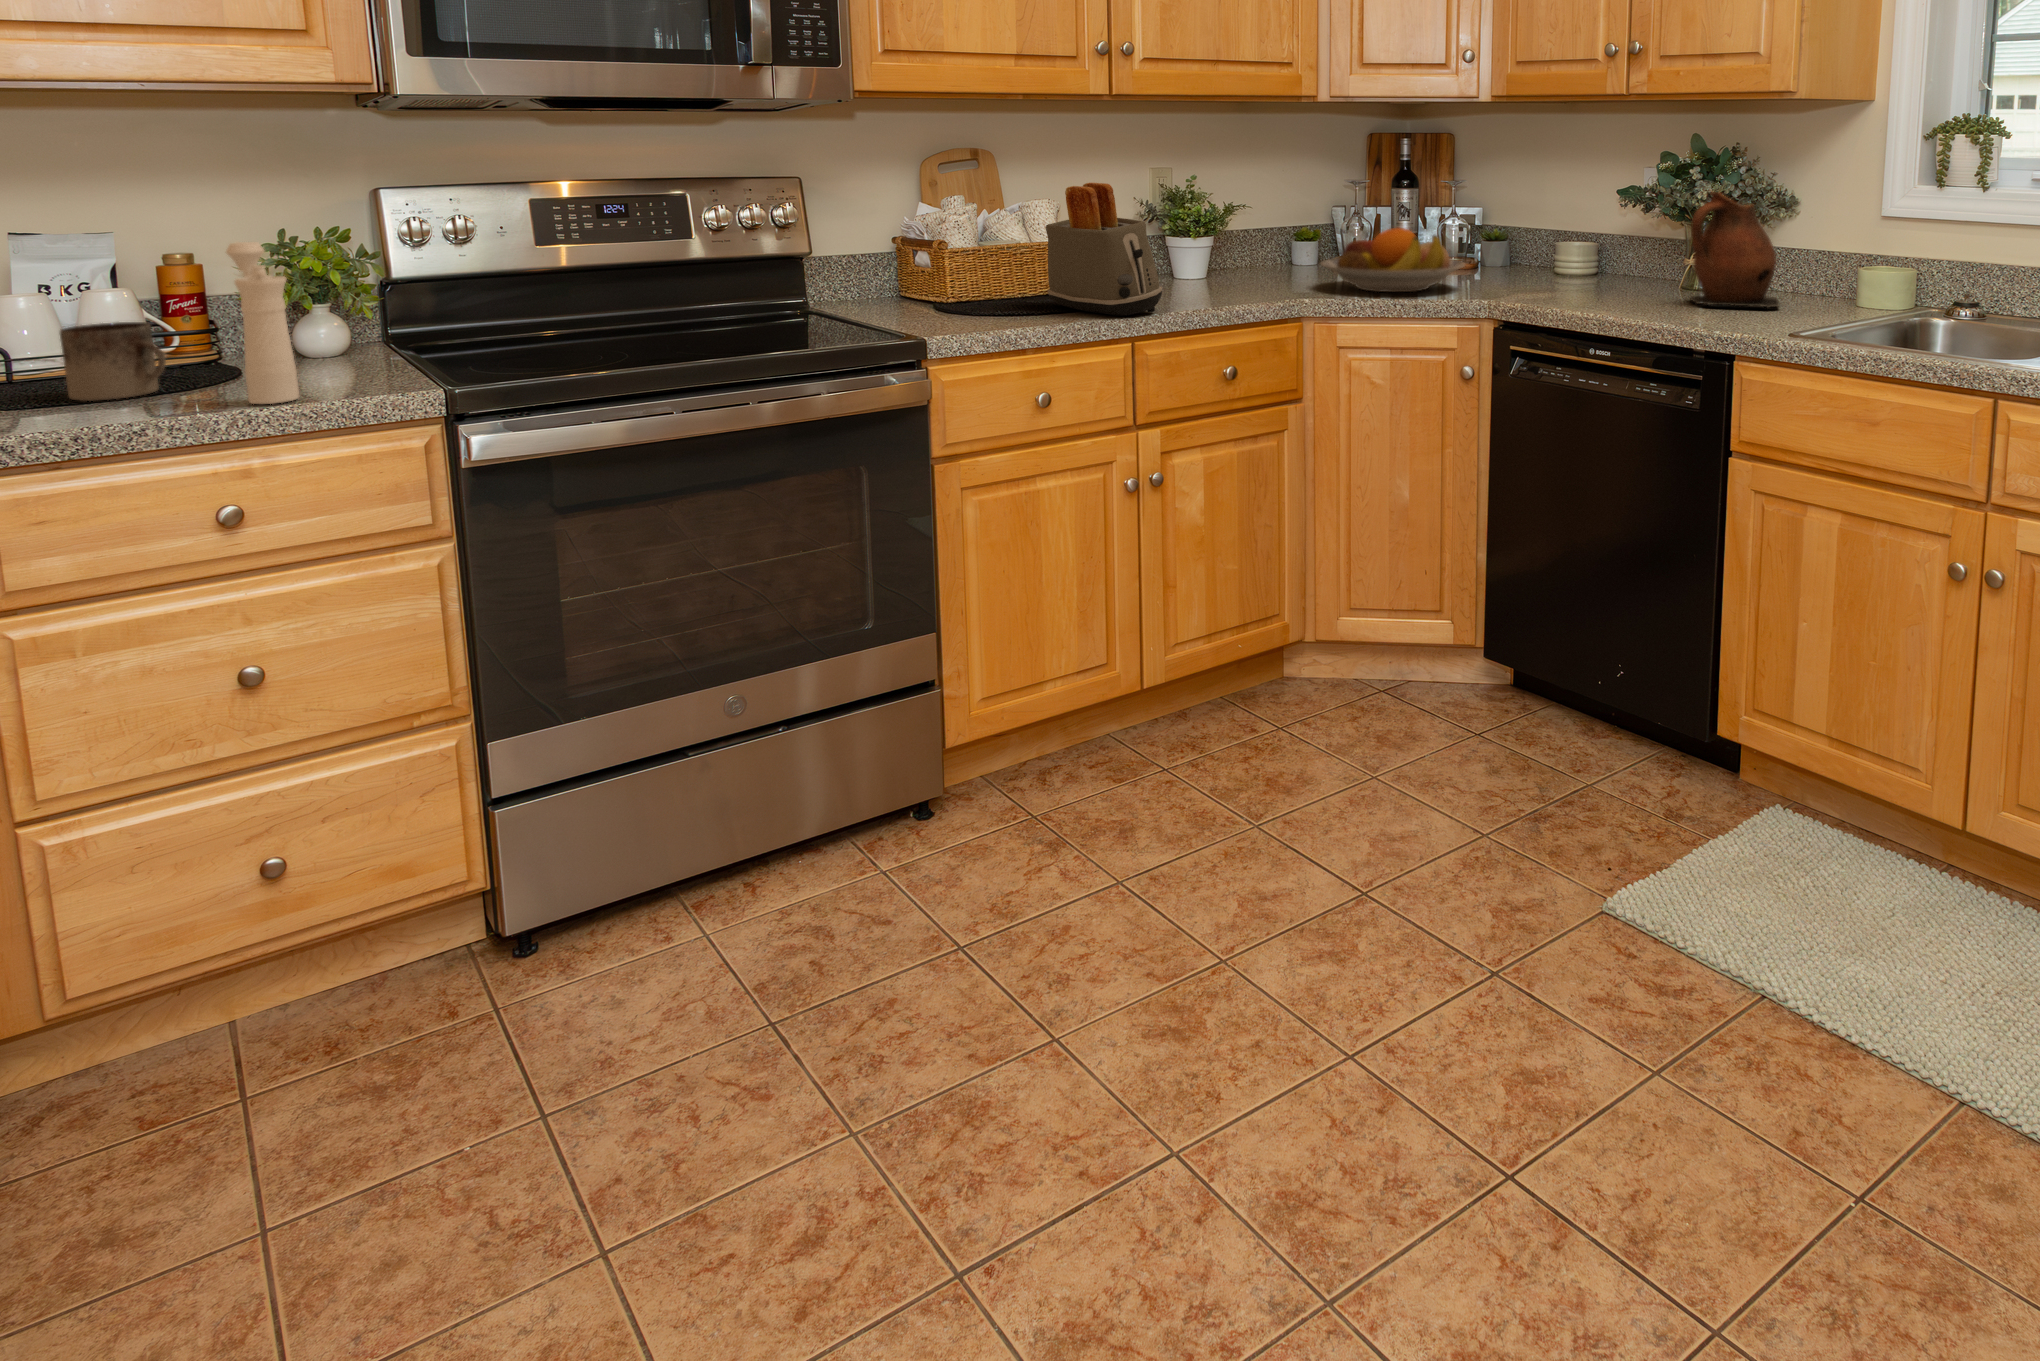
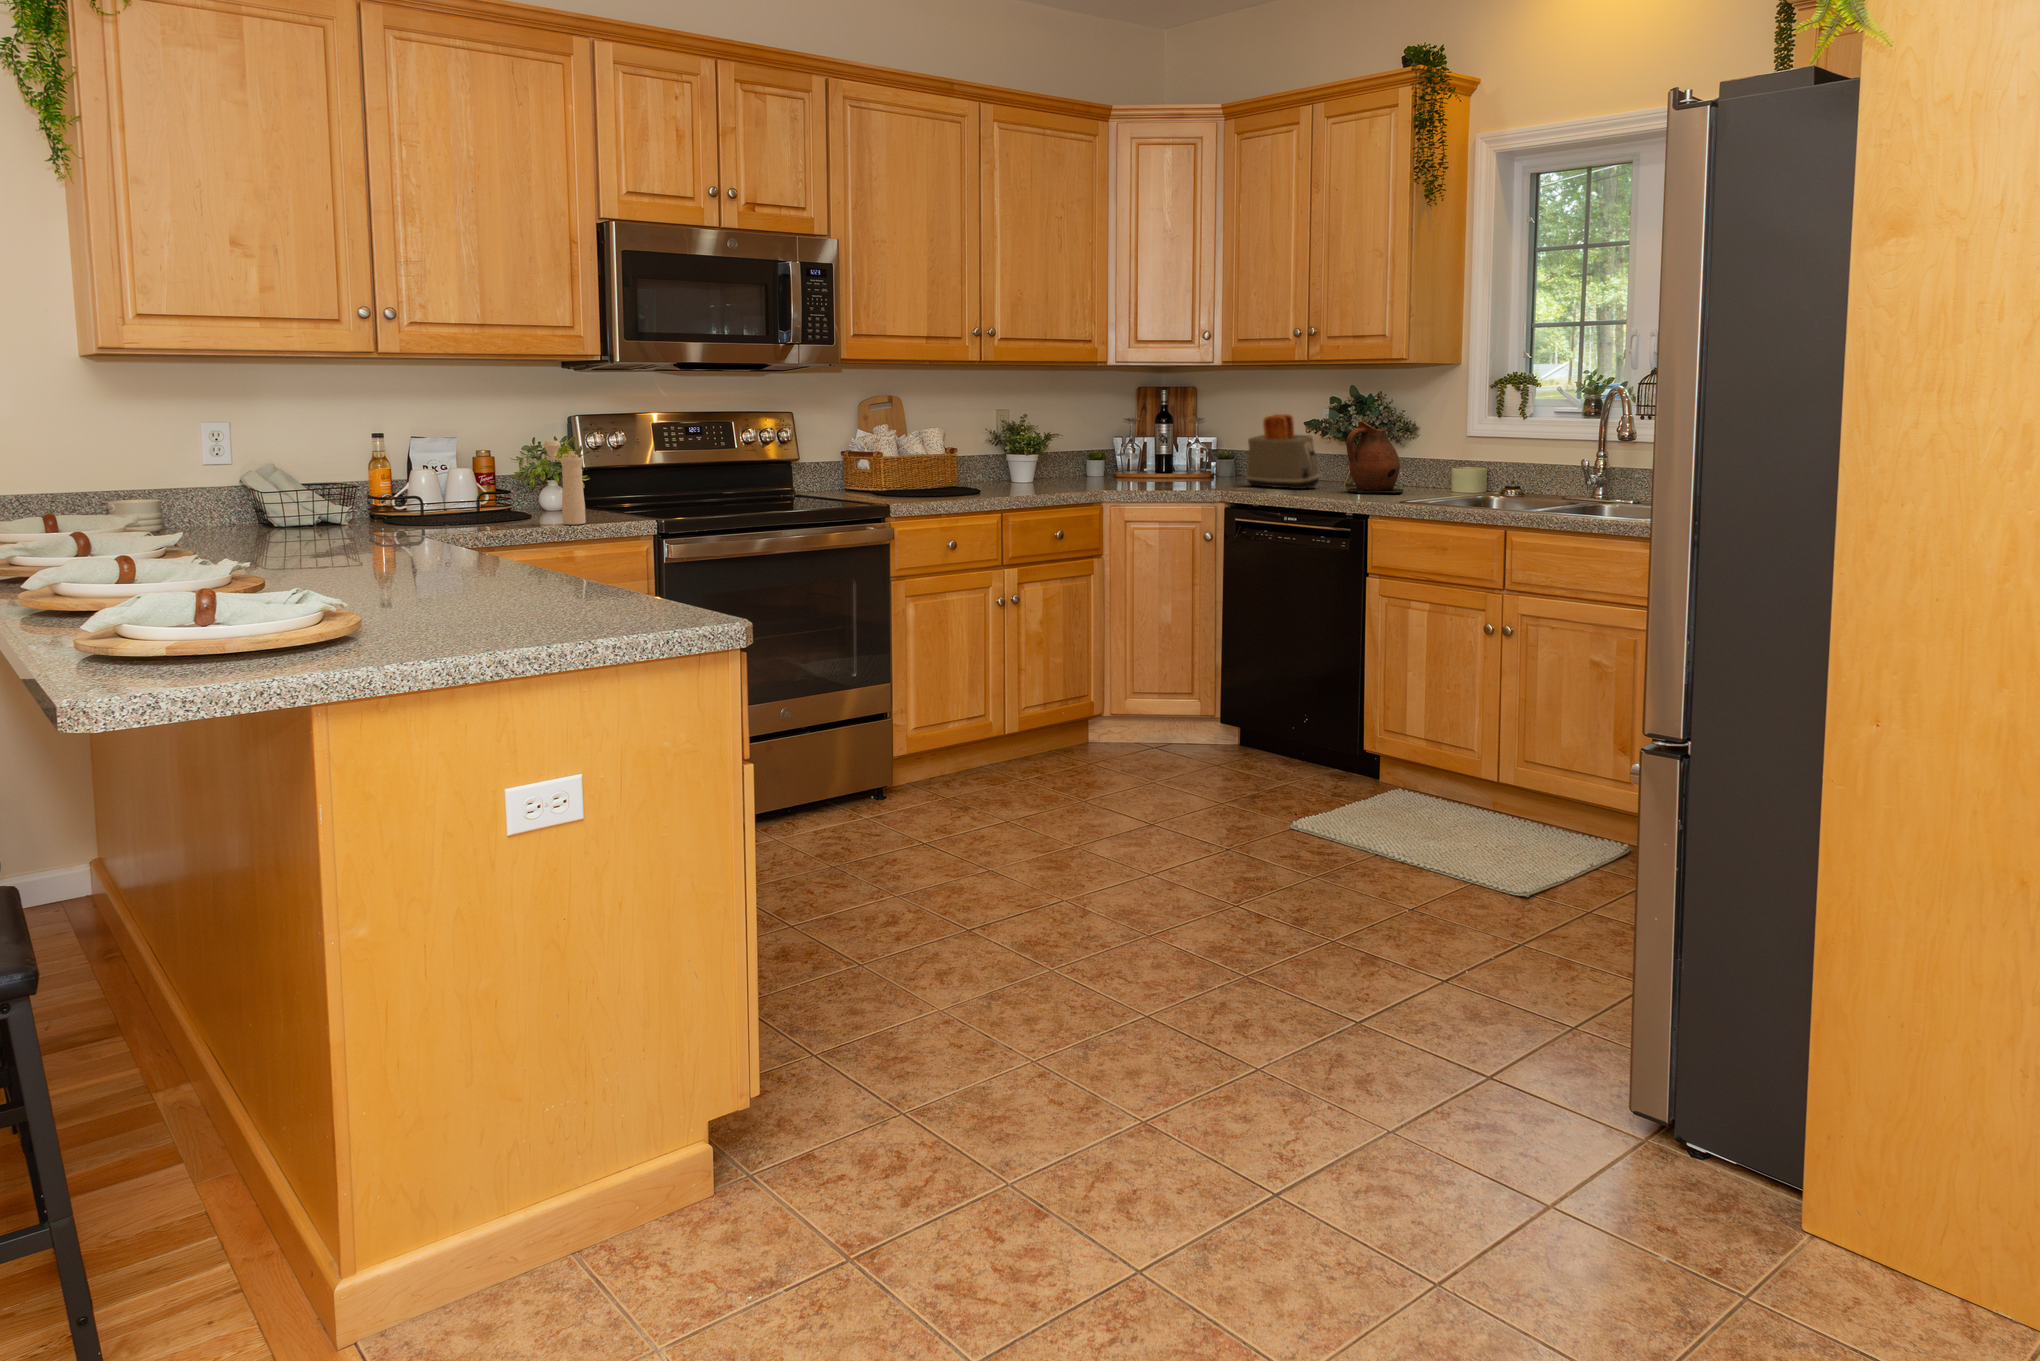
toaster: present [1046,183,1162,316] -> present [1247,414,1320,489]
fruit bowl: present [1321,228,1465,292] -> none [1112,447,1206,488]
mug: present [60,322,166,401] -> none [460,484,511,524]

